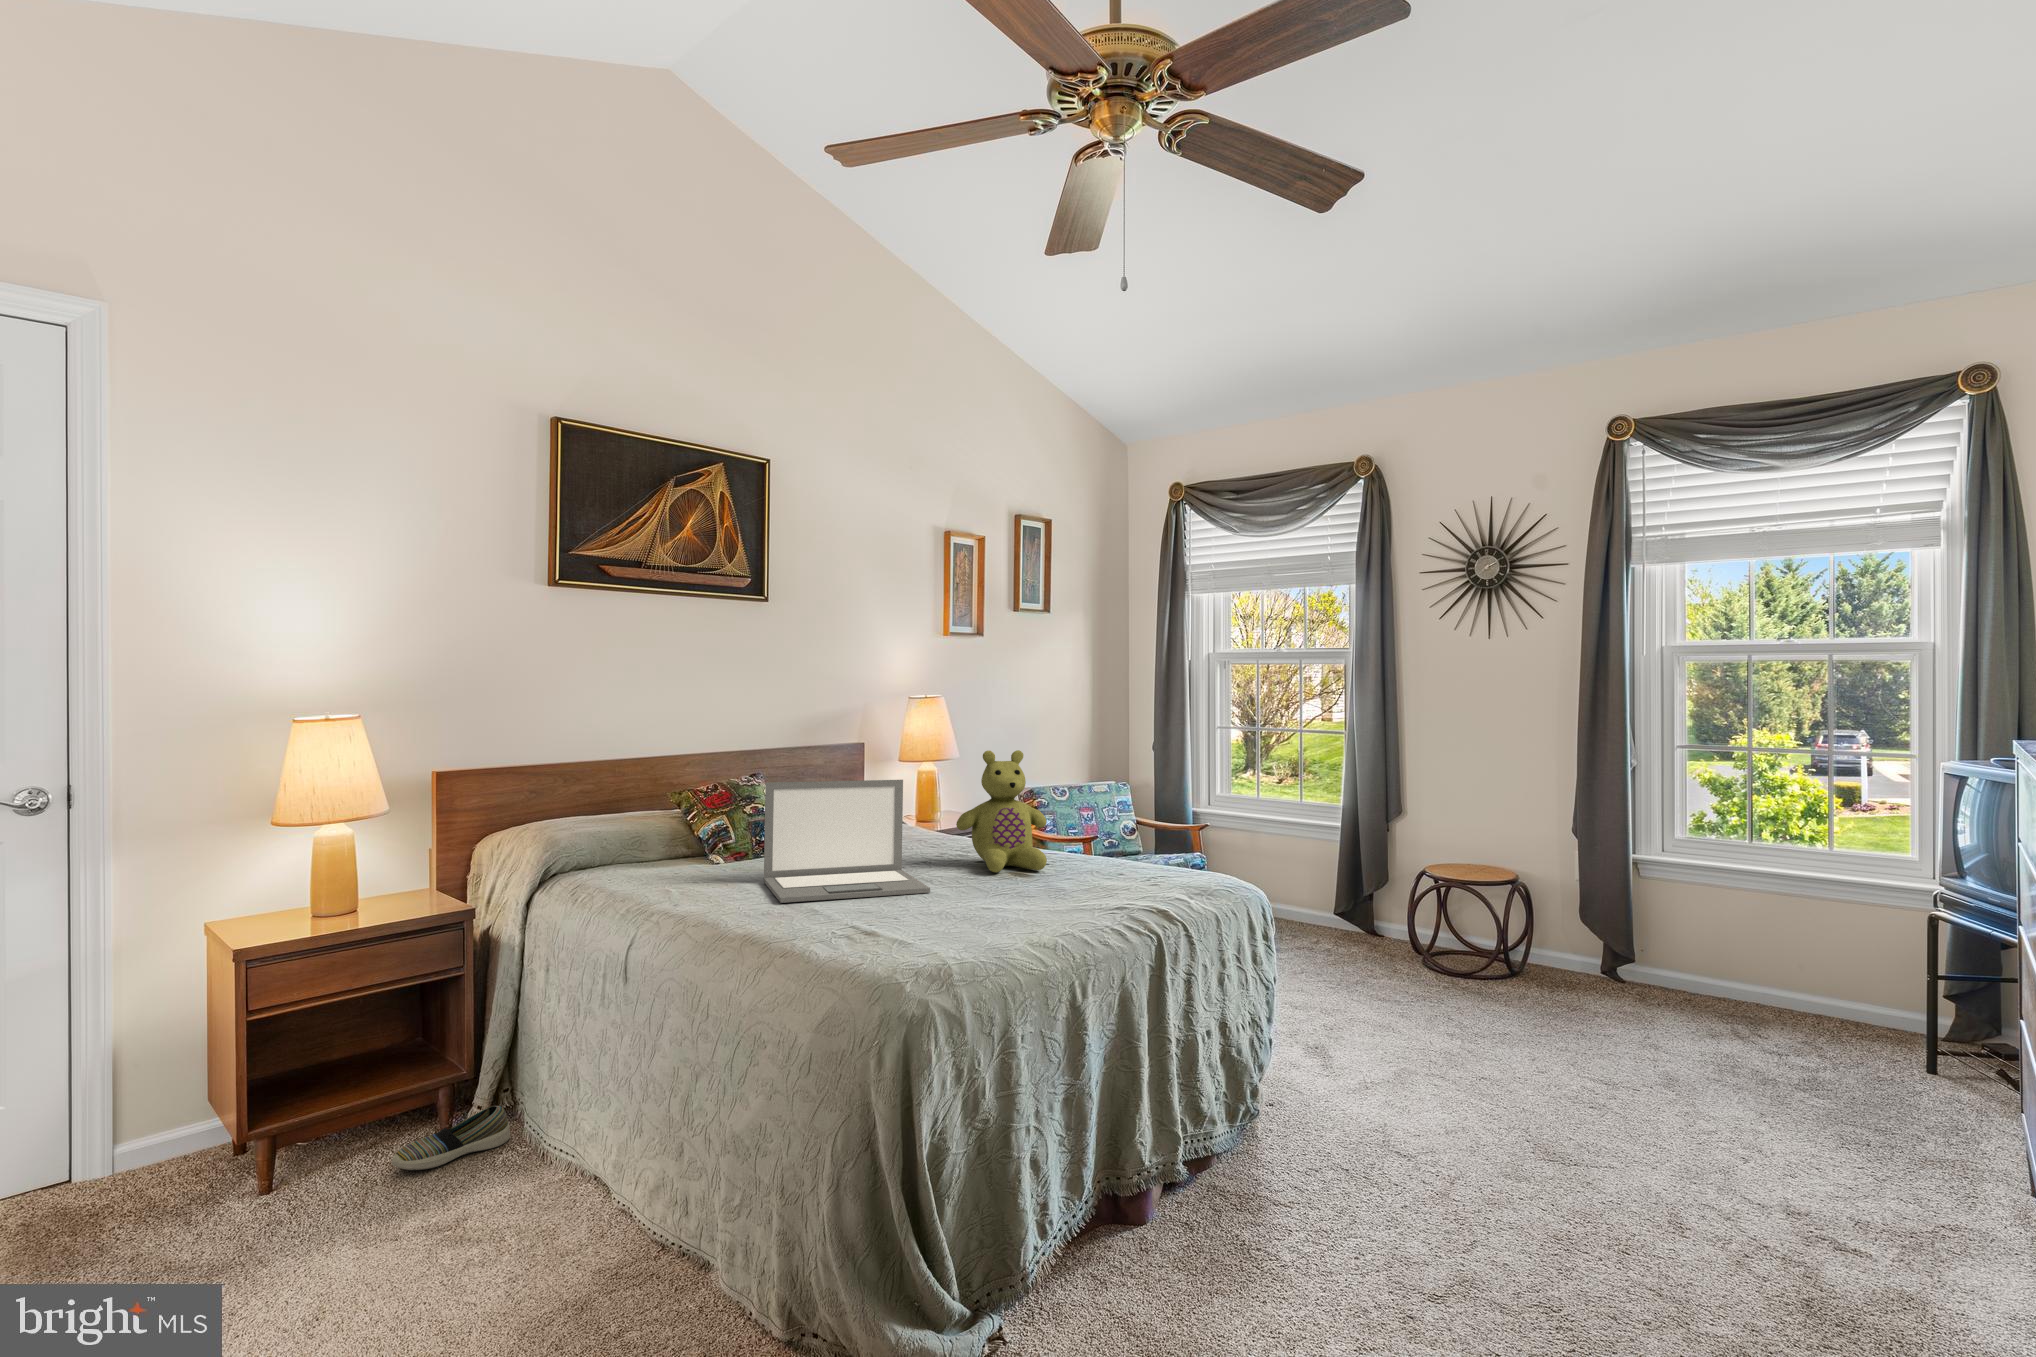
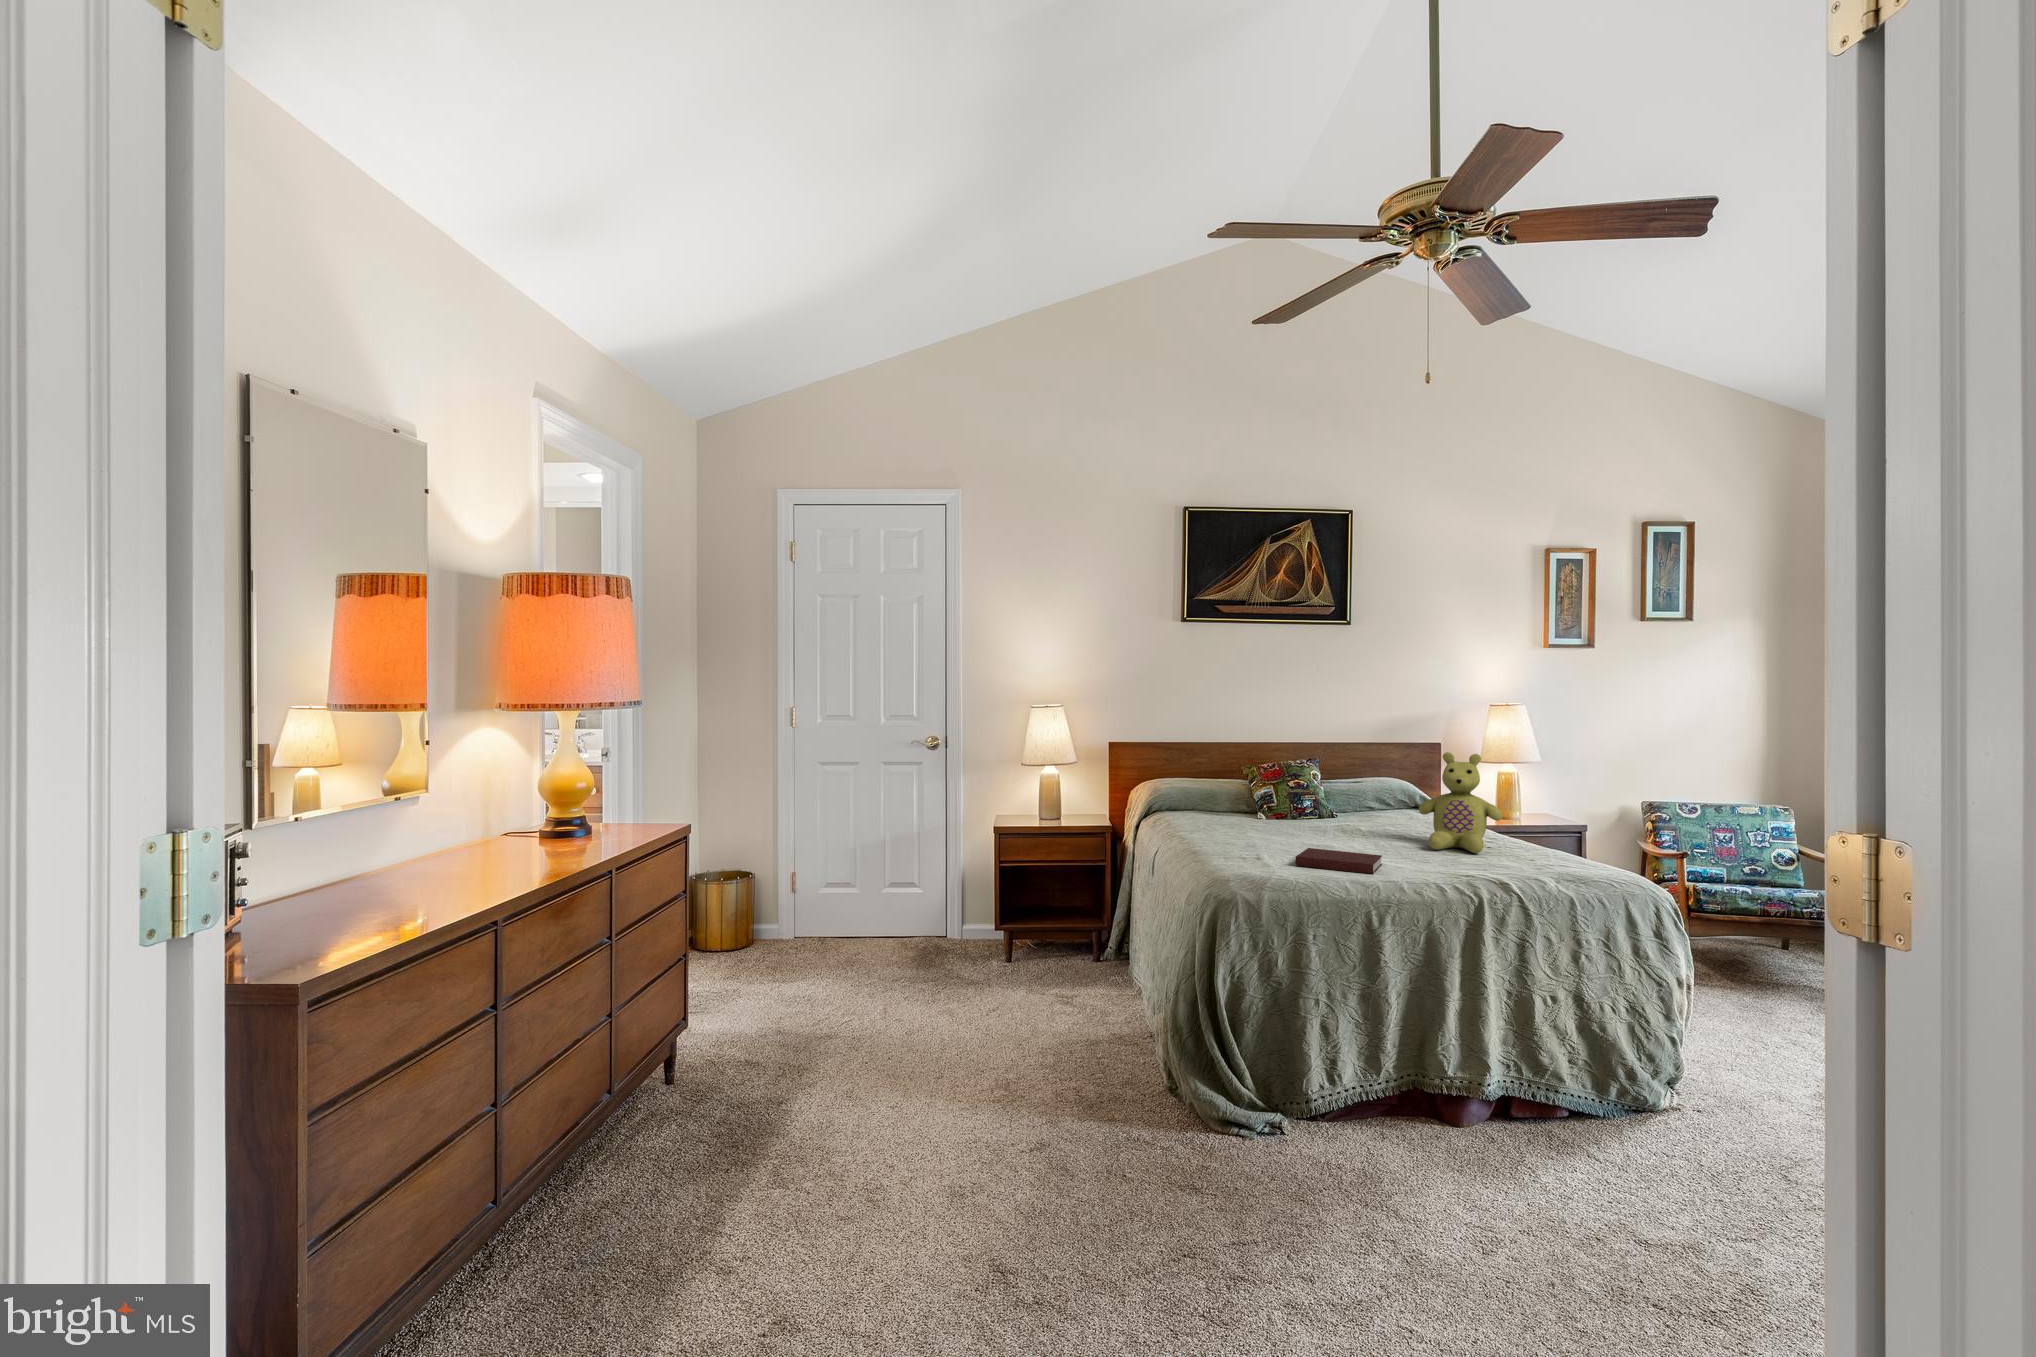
laptop: present [764,780,930,903] -> none [1248,763,1368,852]
notebook: none [895,893,1017,930] -> present [1296,848,1382,874]
shoe: present [392,1106,510,1170] -> none [1060,945,1123,969]

